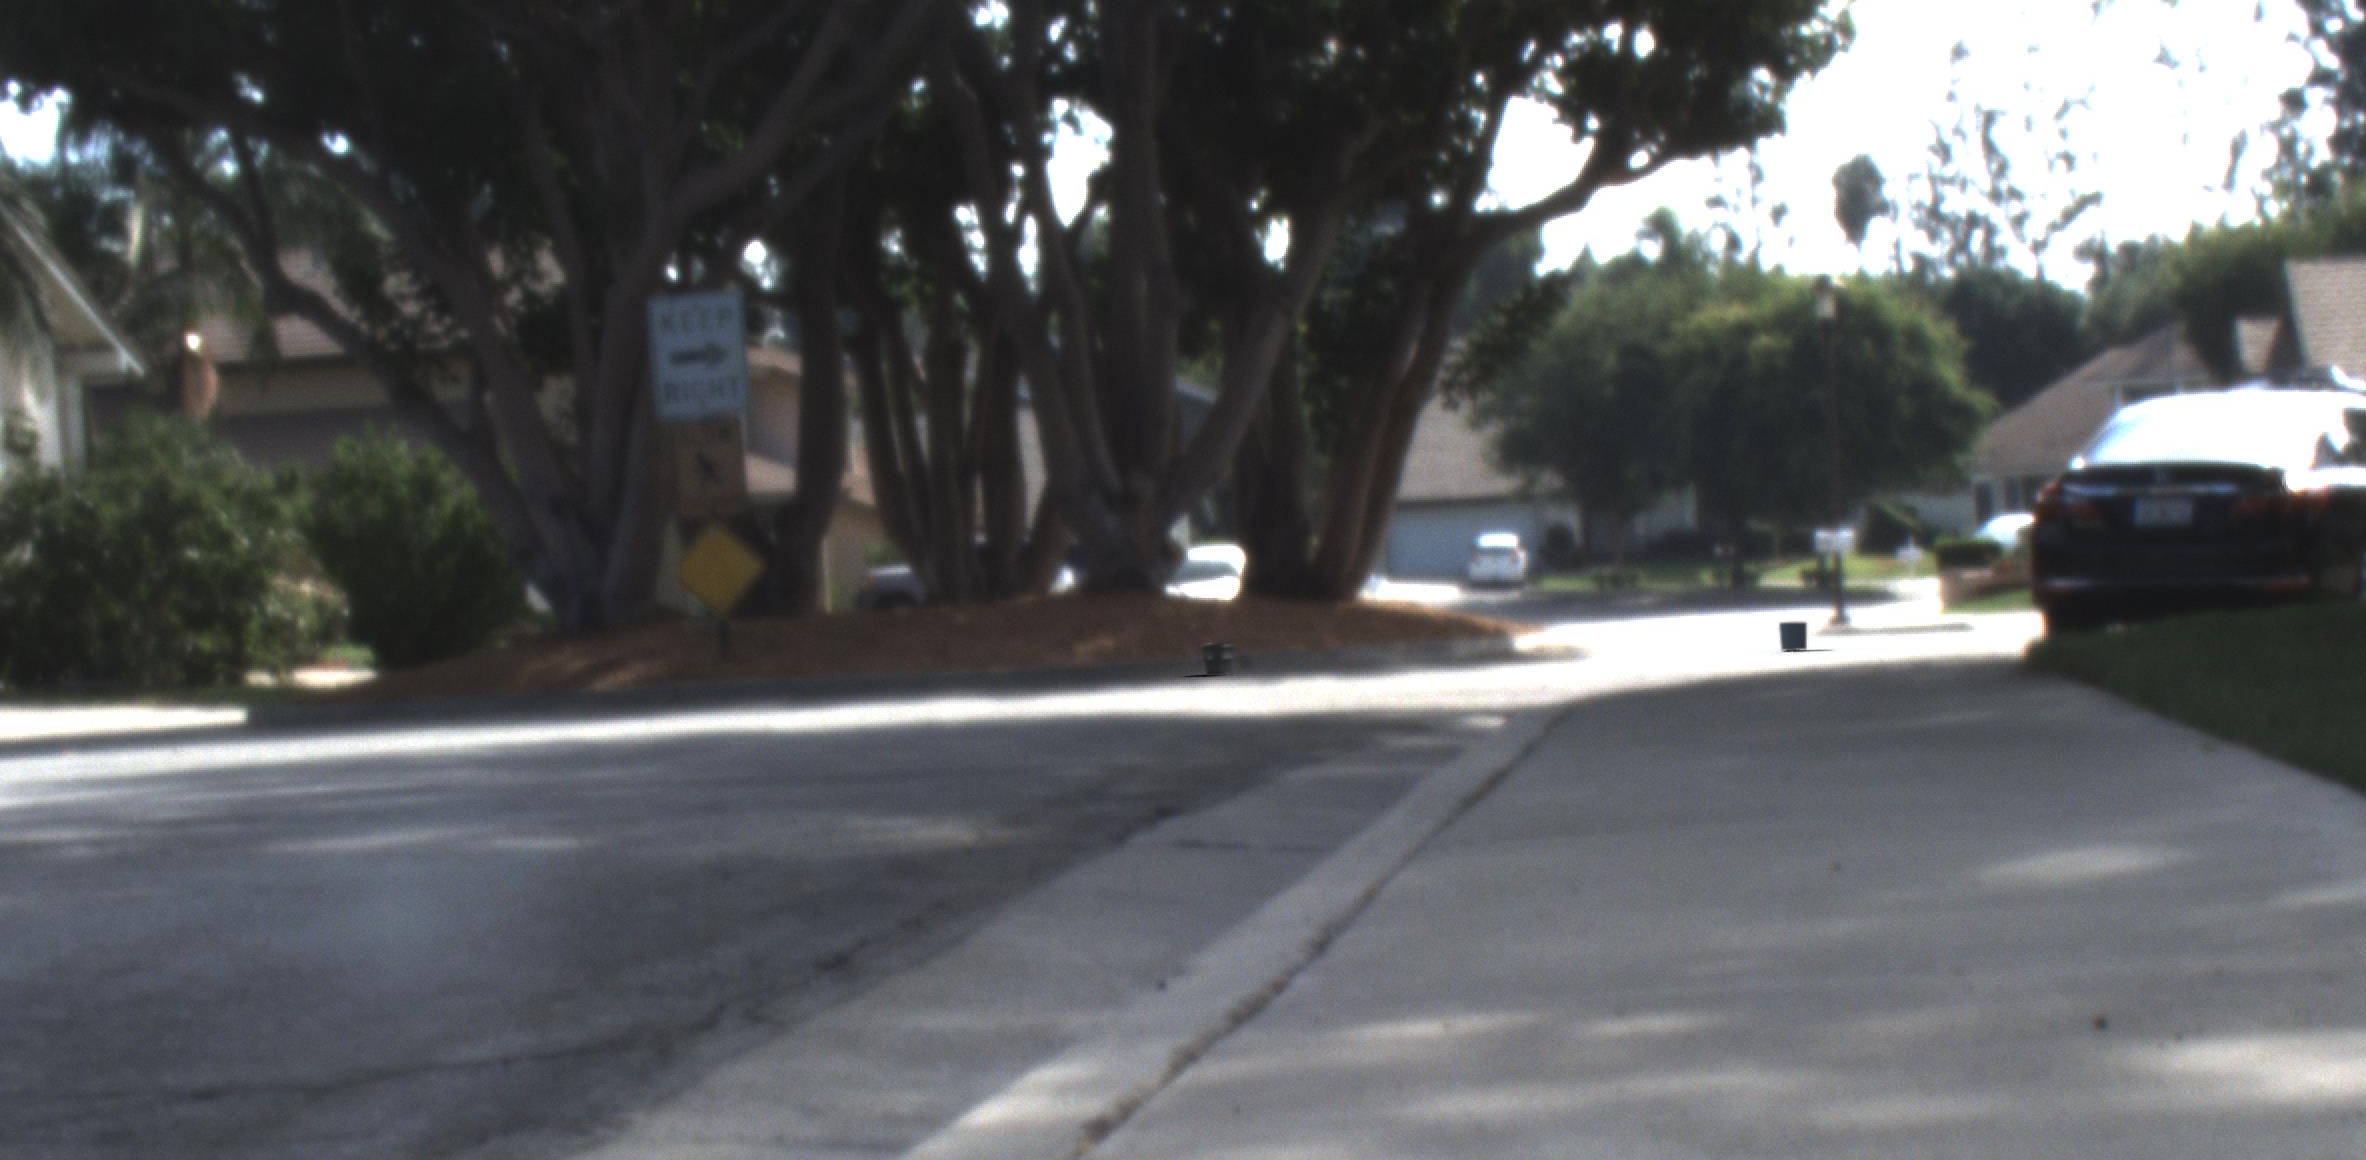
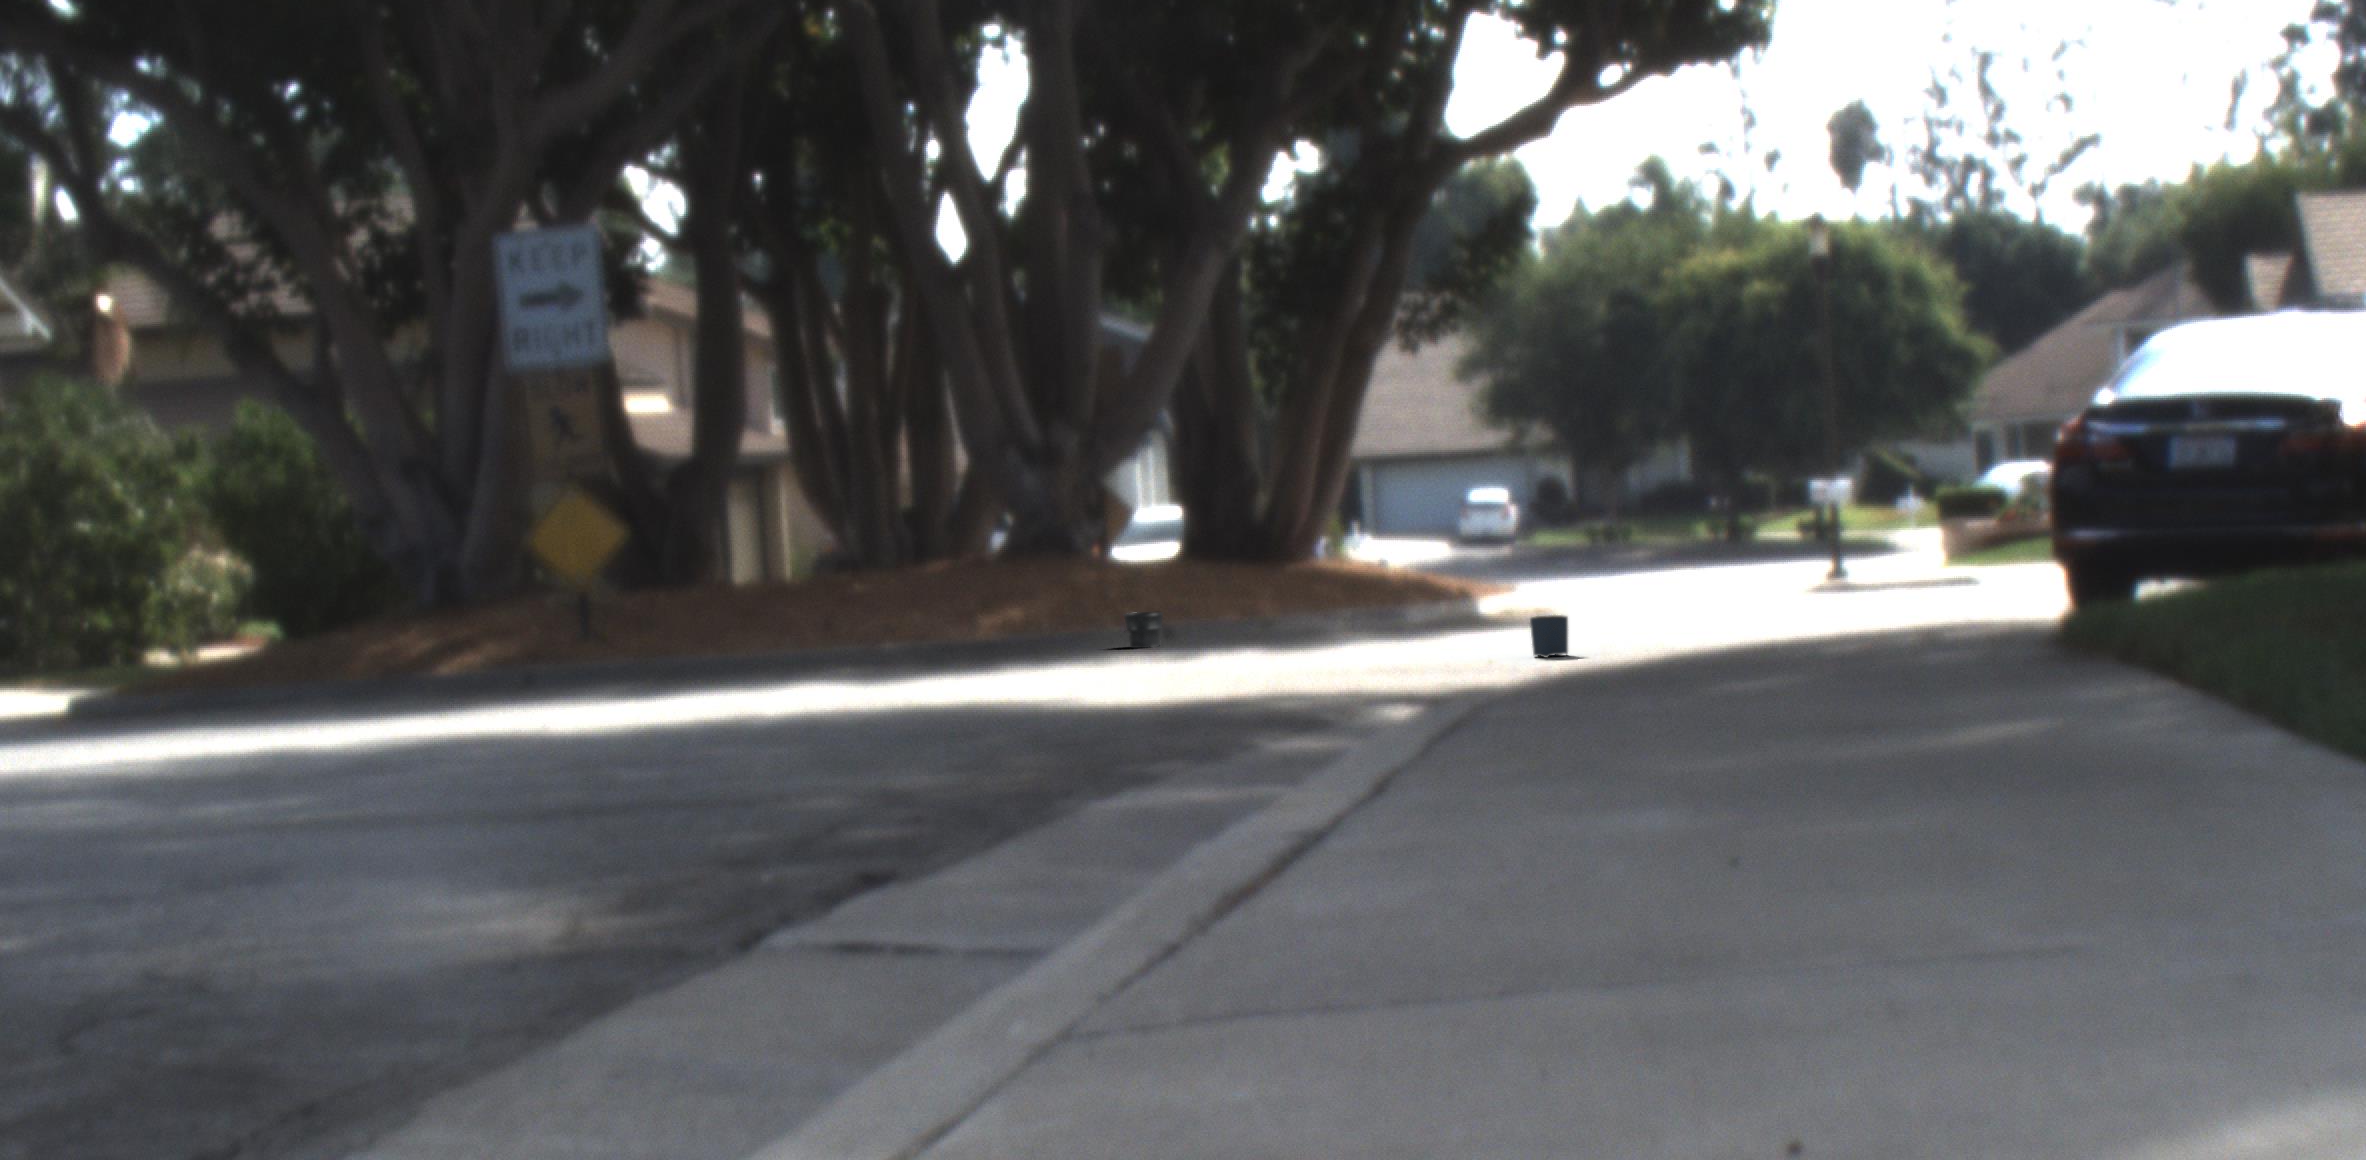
planter: present [1779,621,1807,652] -> present [1530,615,1568,657]

